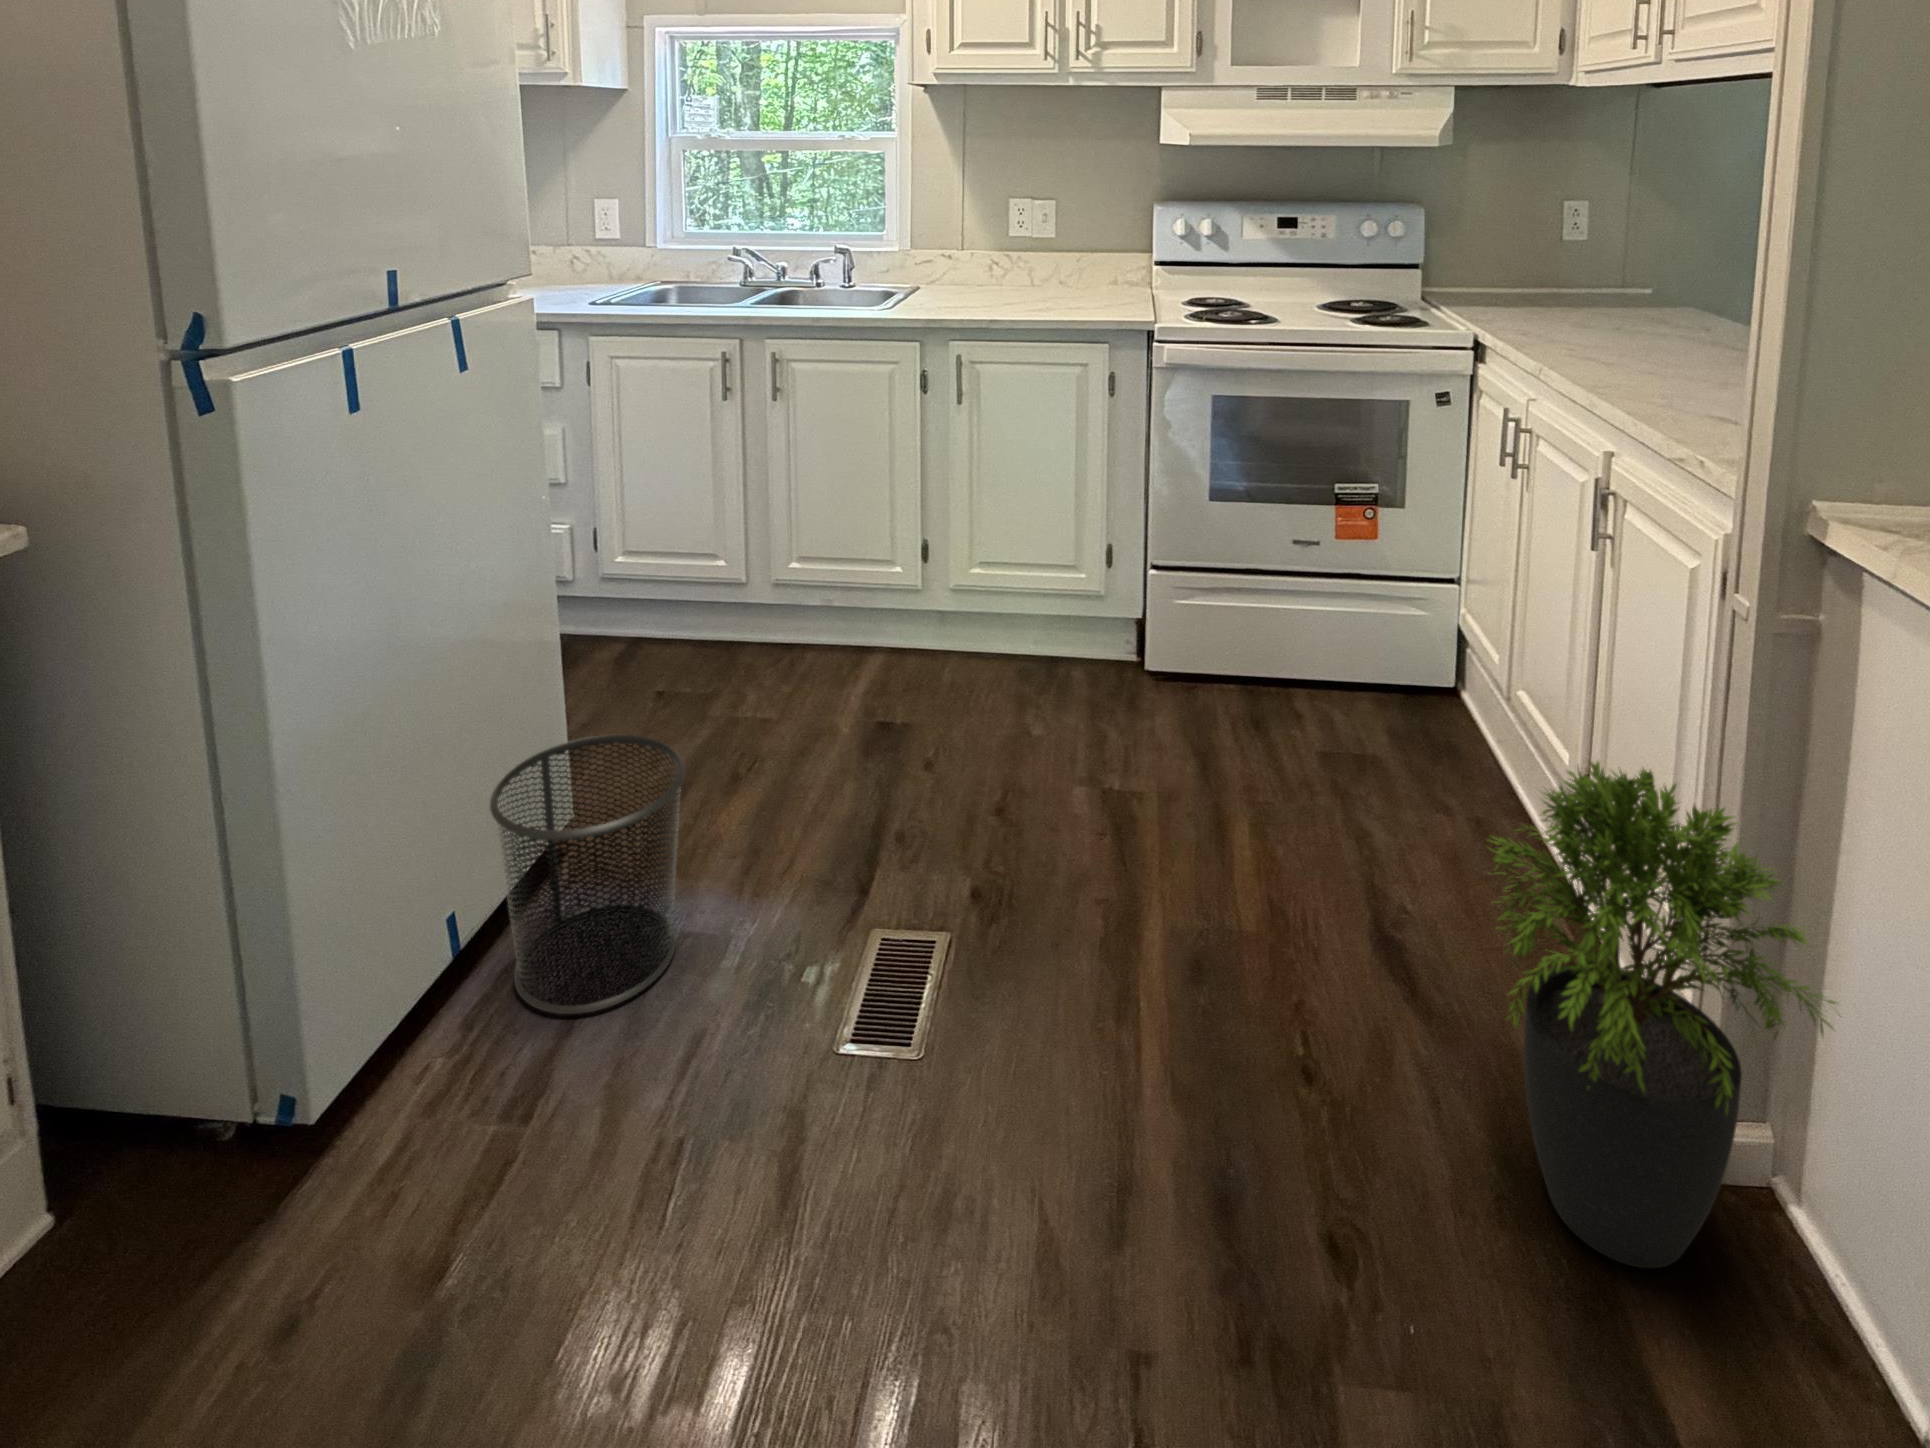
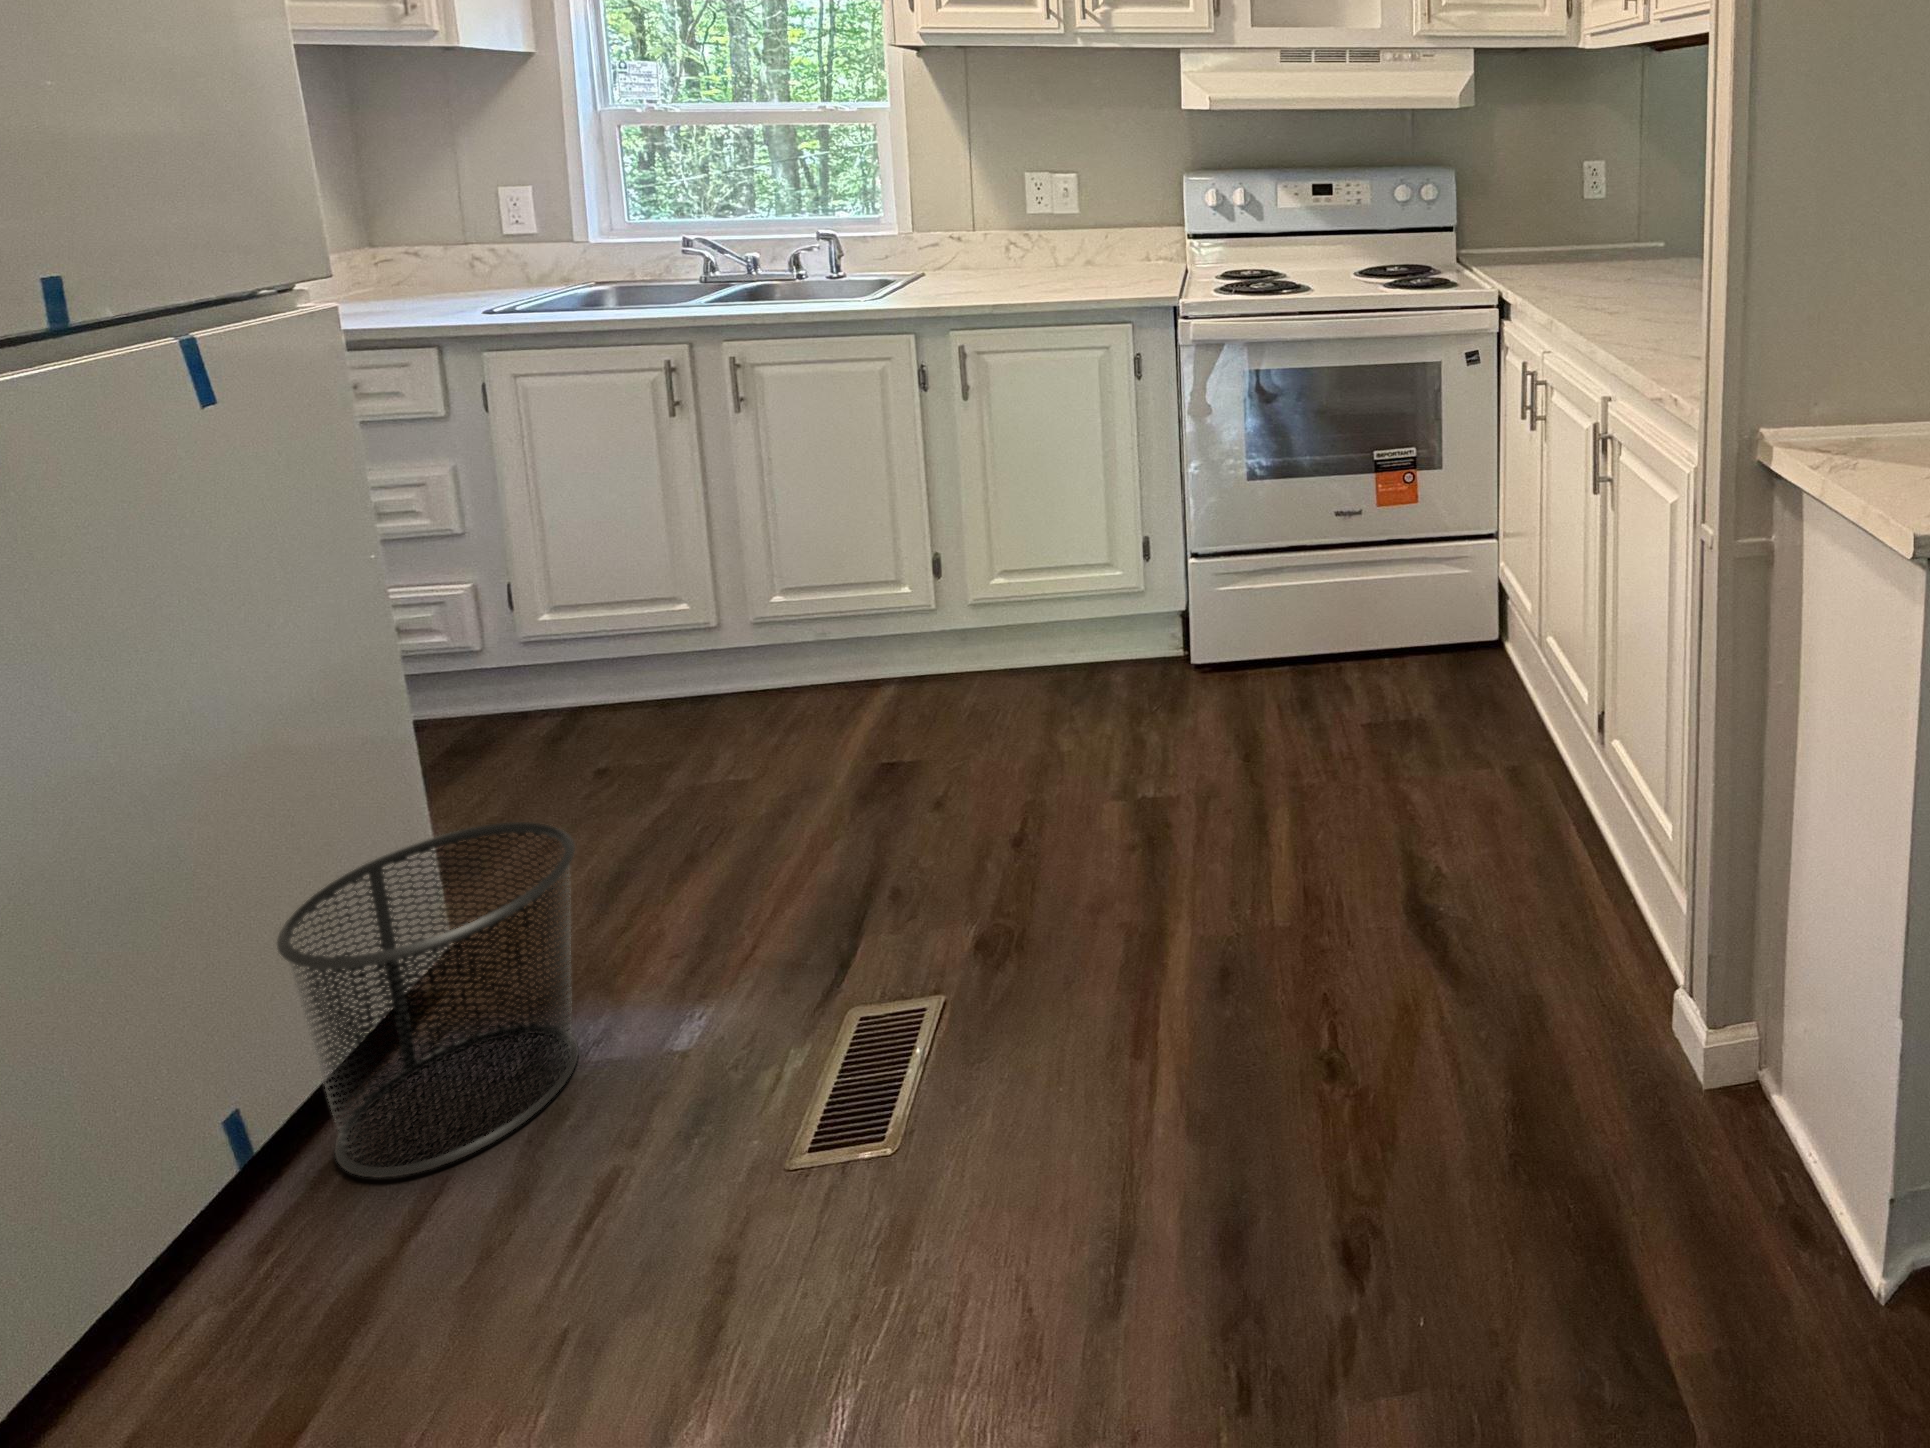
potted plant: present [1489,762,1836,1268] -> none [1442,676,1744,1143]

